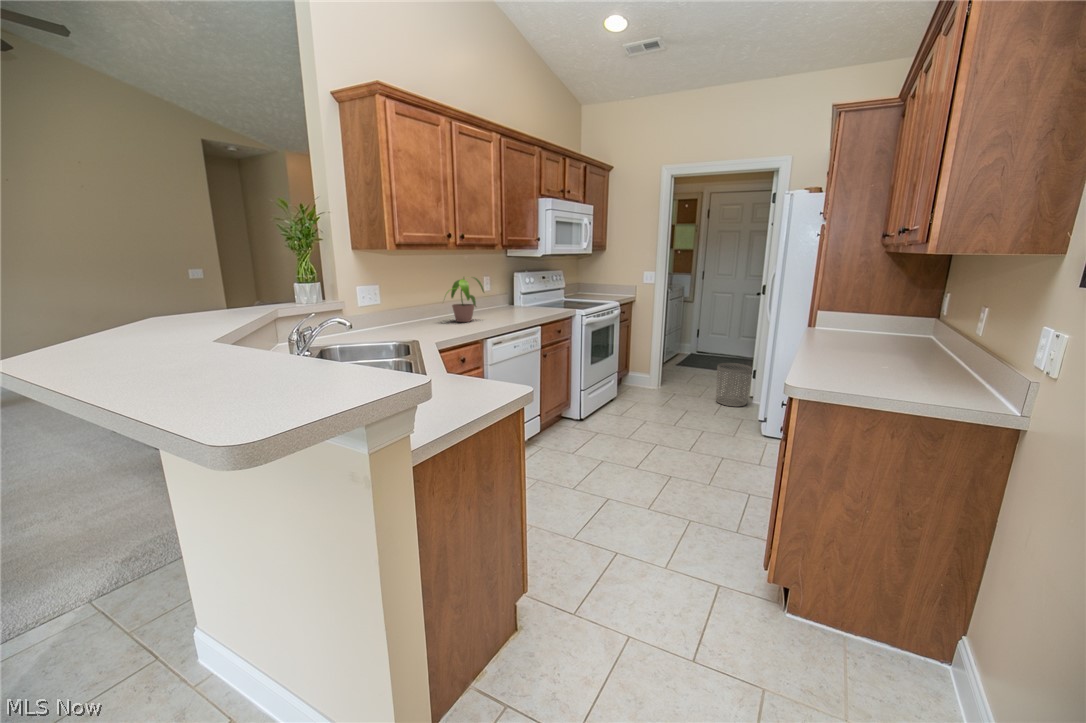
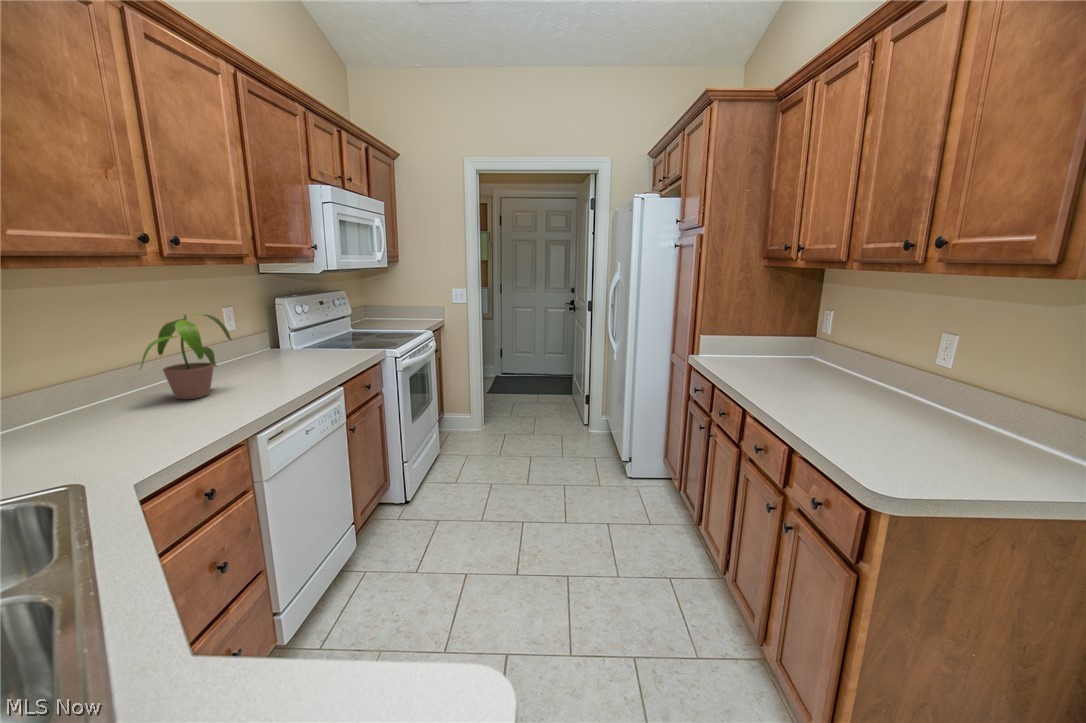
waste bin: present [716,363,752,407] -> none [552,391,588,441]

